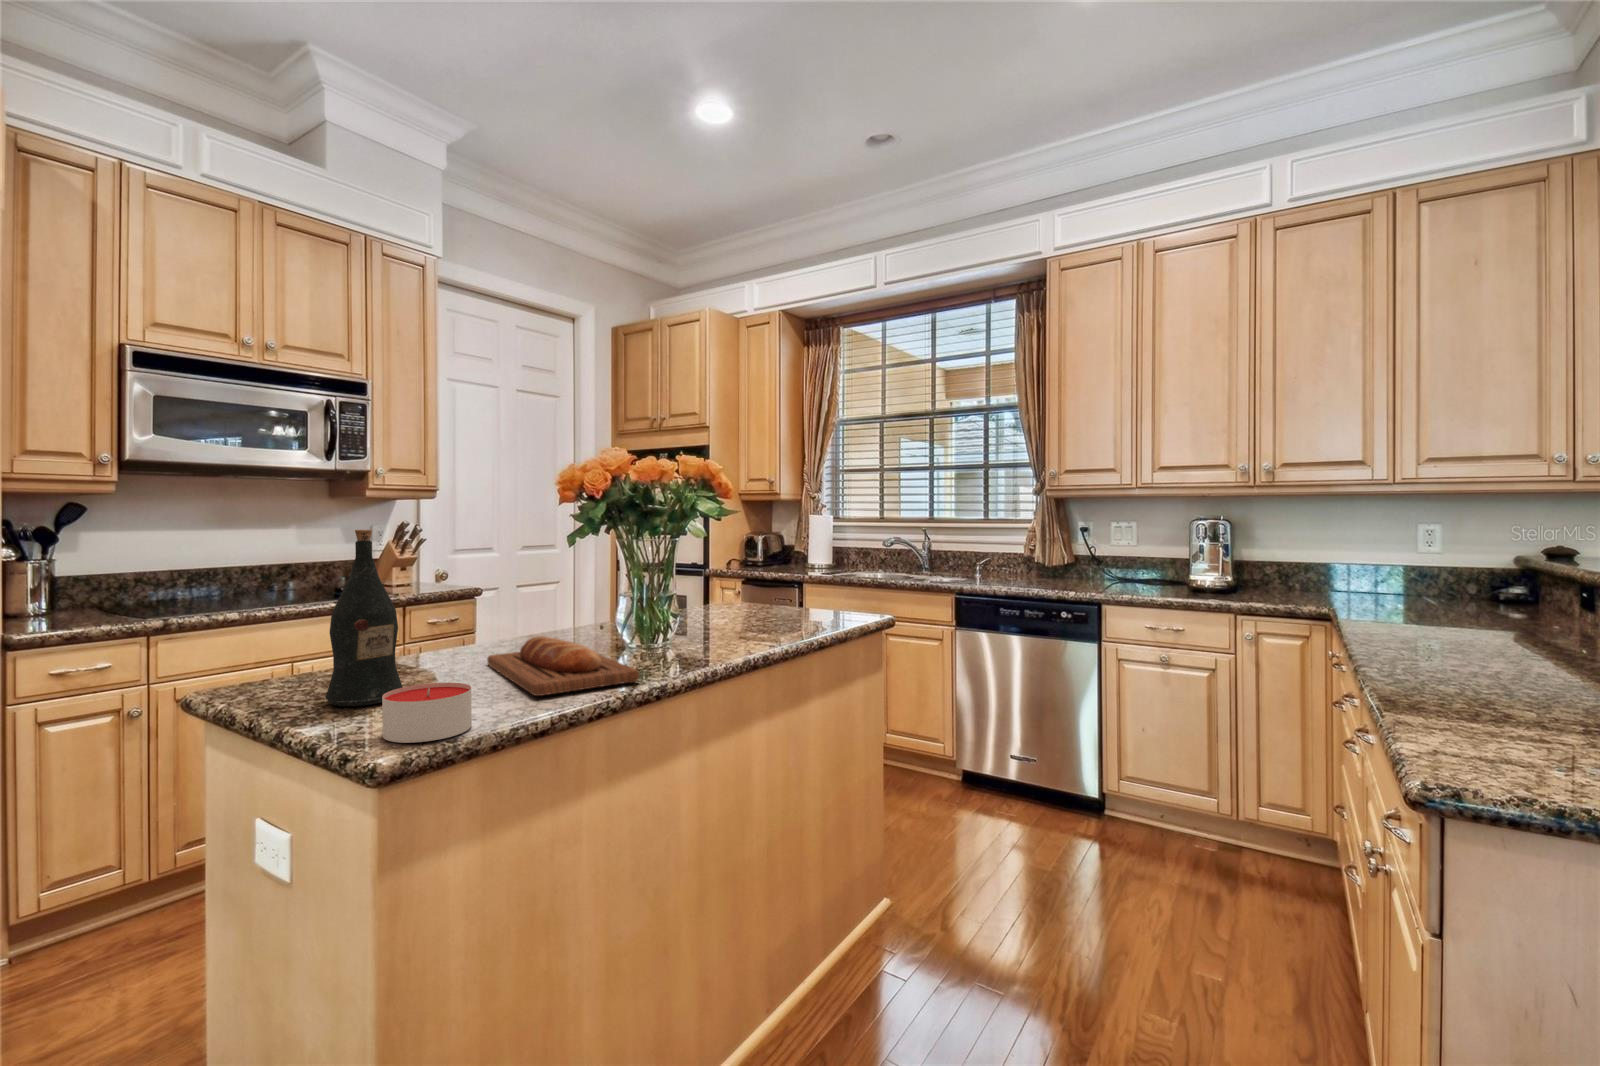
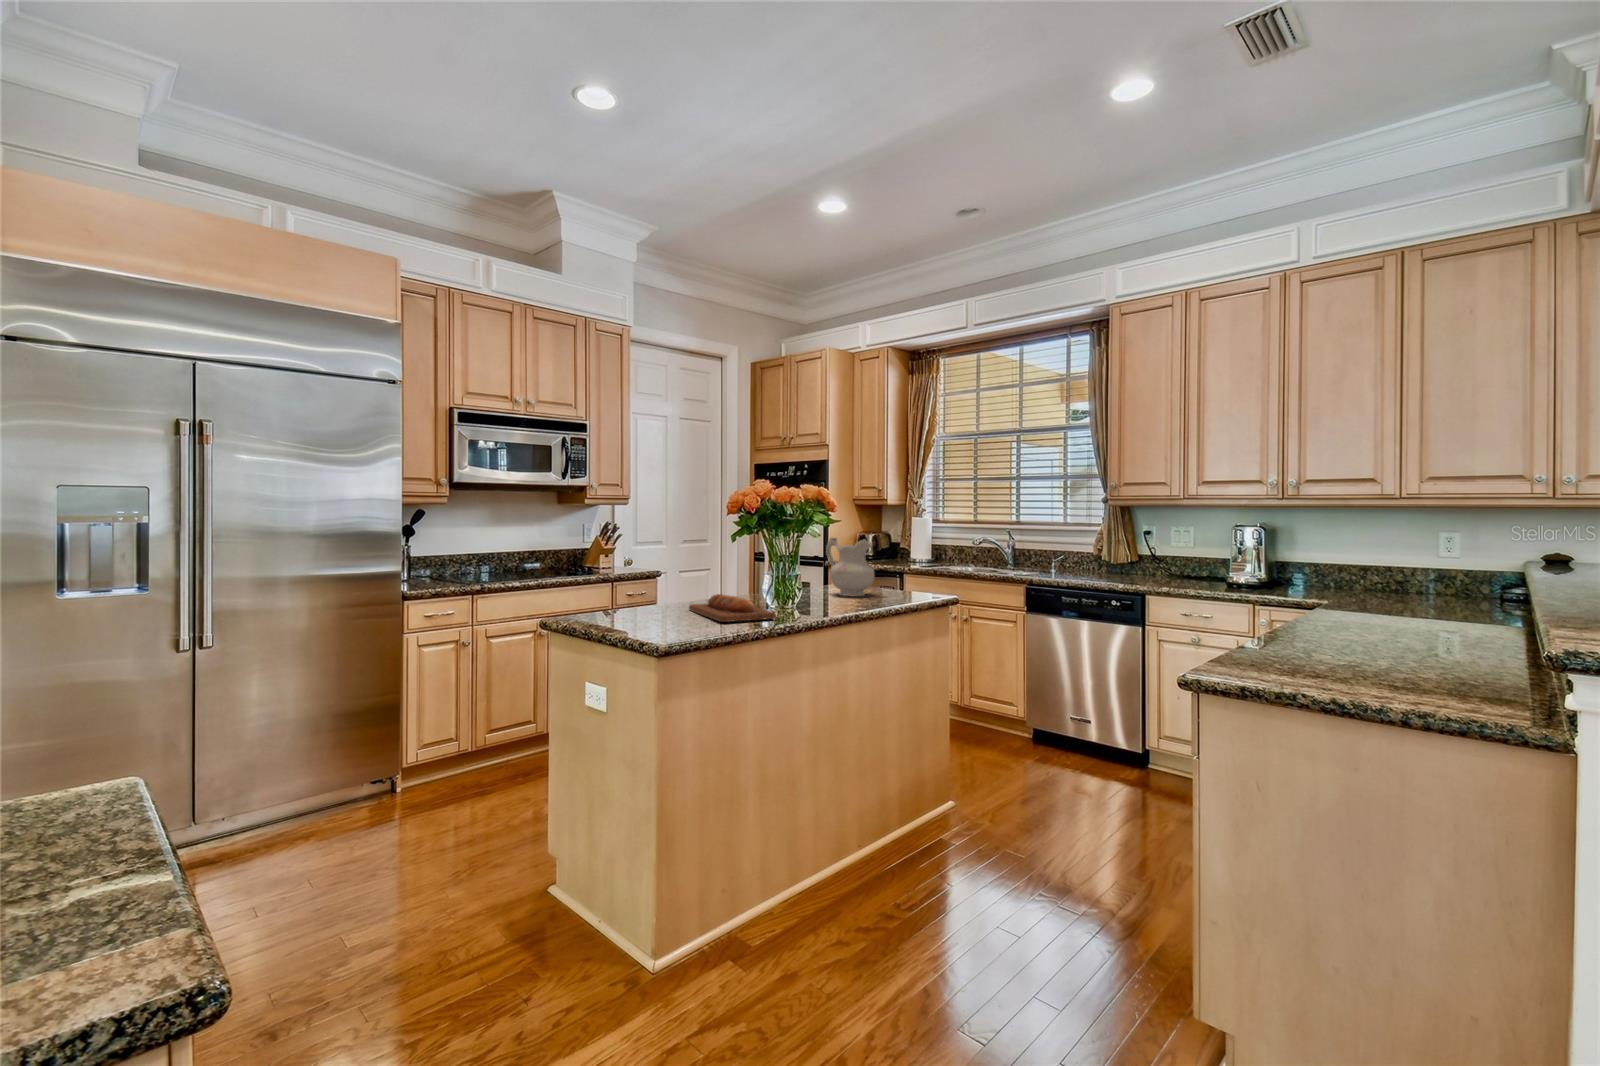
wine bottle: present [326,530,403,706] -> none [618,531,653,623]
ceramic pitcher: none [715,538,786,624] -> present [826,538,874,596]
candle: present [382,683,472,743] -> none [654,610,694,635]

